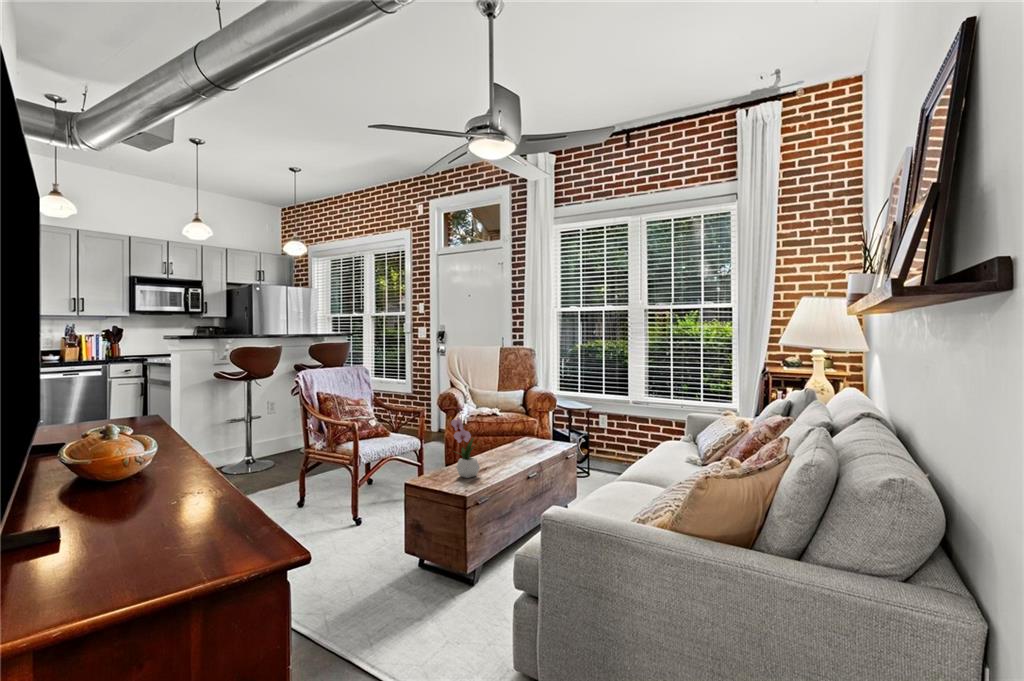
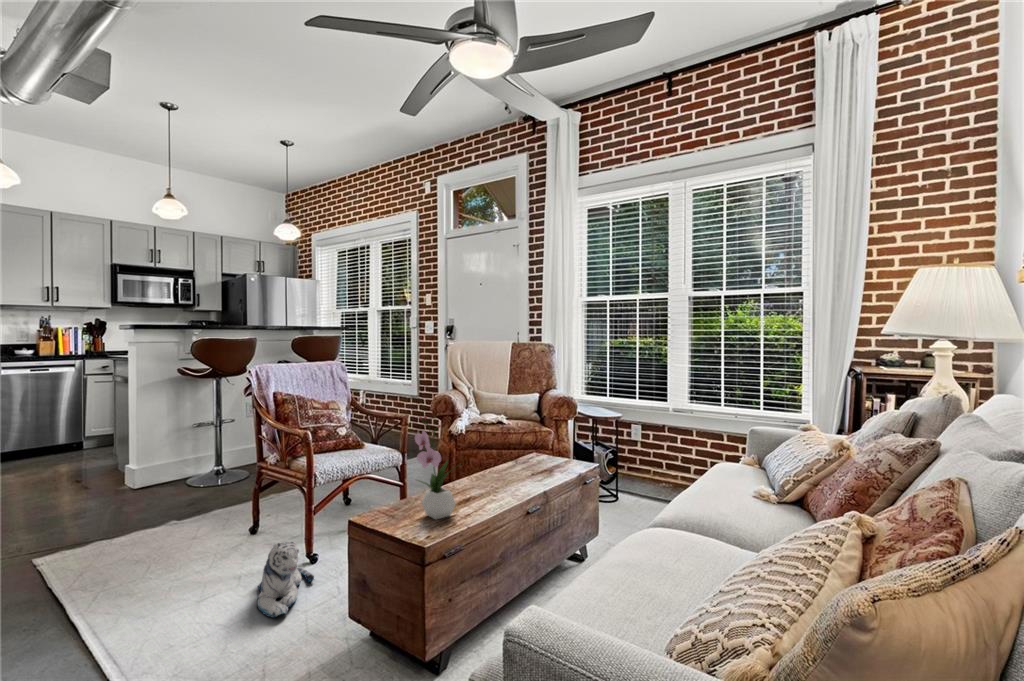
plush toy: none [326,503,367,554] -> present [257,542,314,618]

